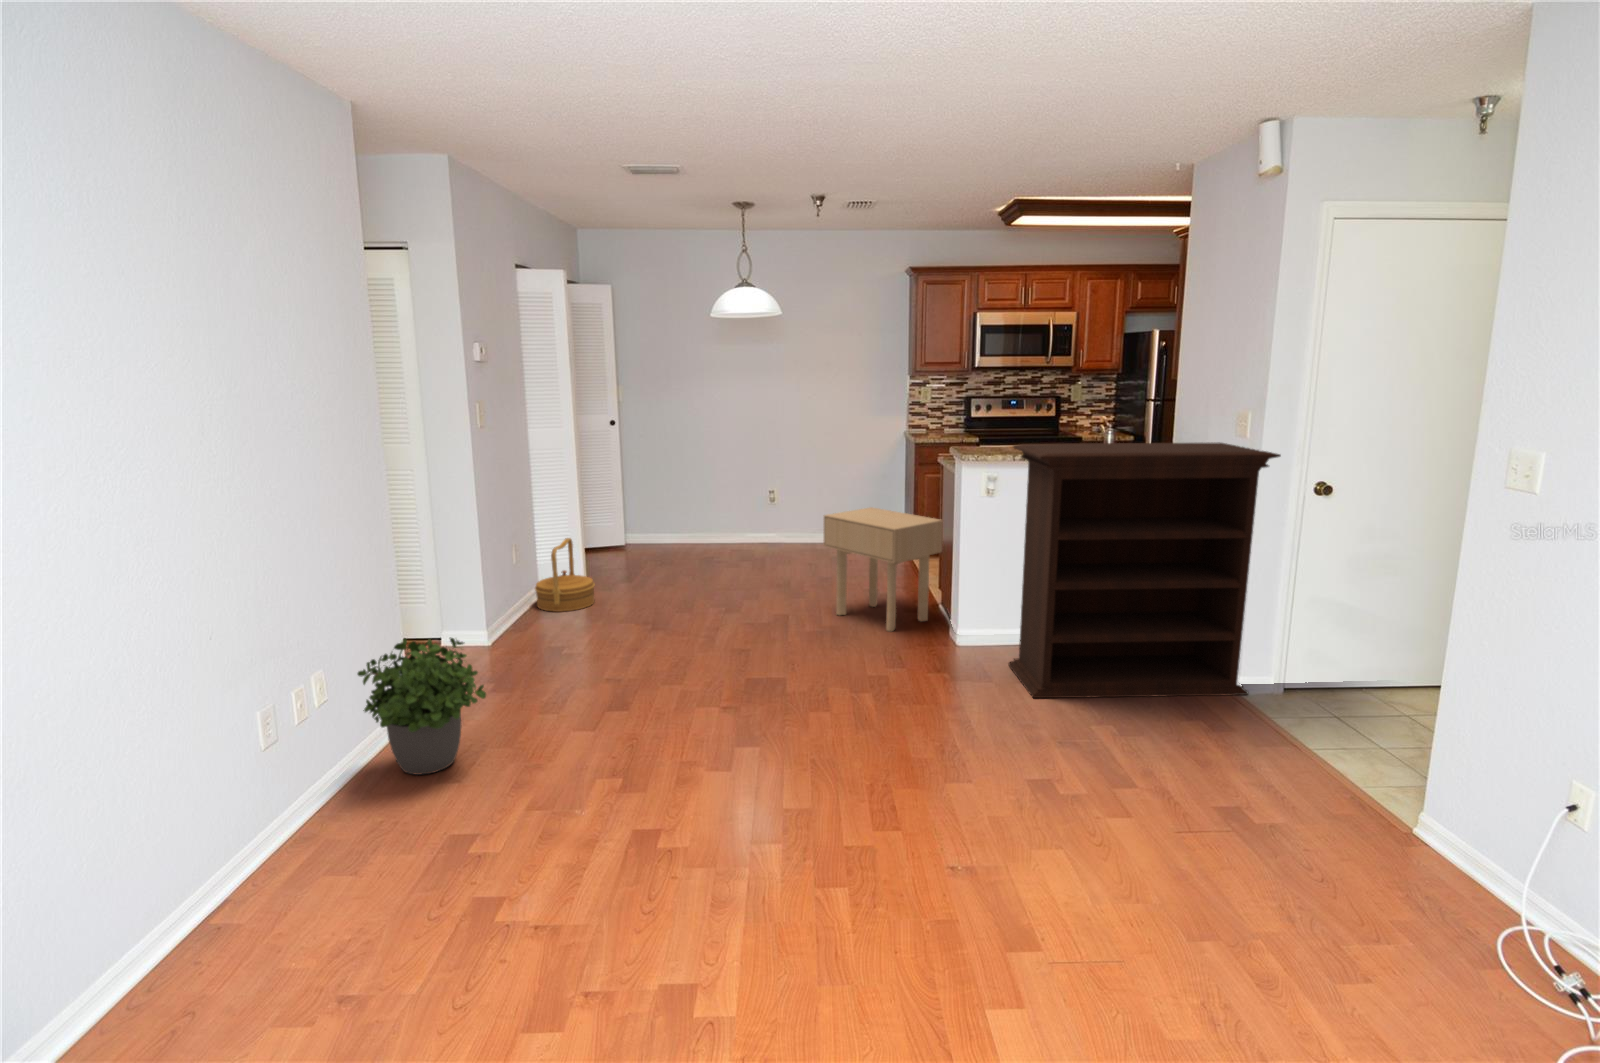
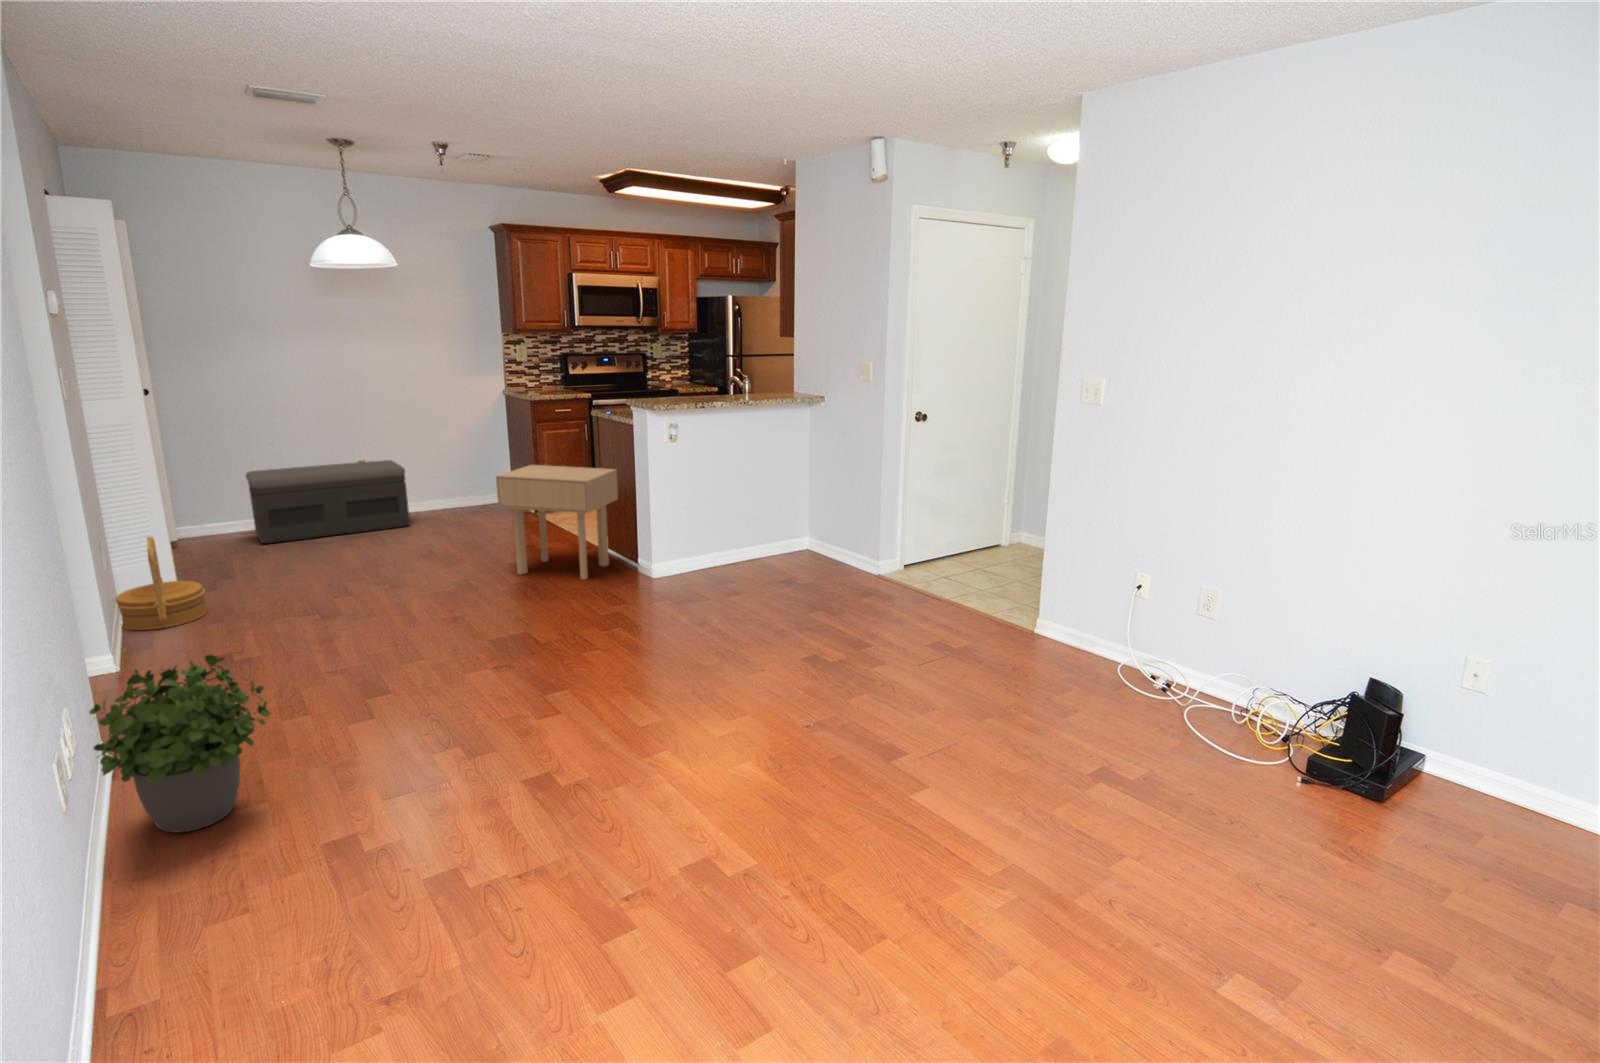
bookshelf: present [1008,442,1281,698] -> none [705,387,899,607]
storage bench: none [677,491,799,555] -> present [246,460,410,544]

